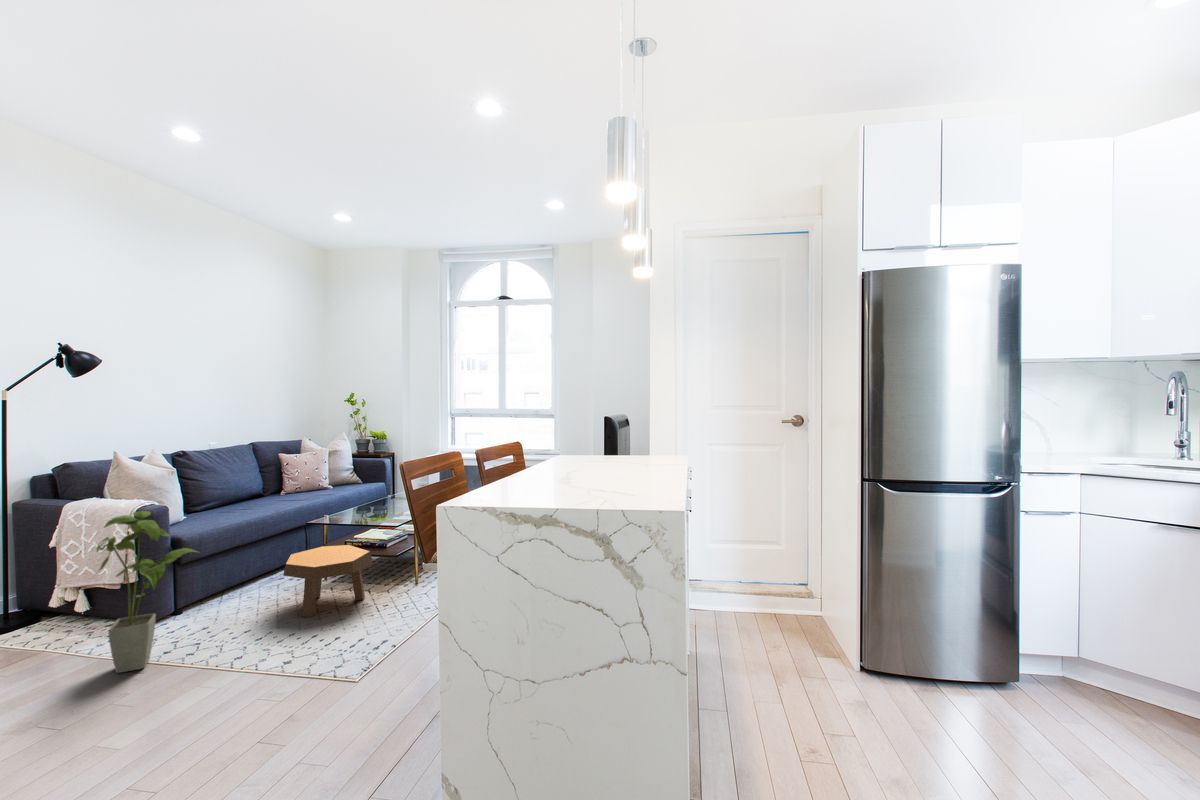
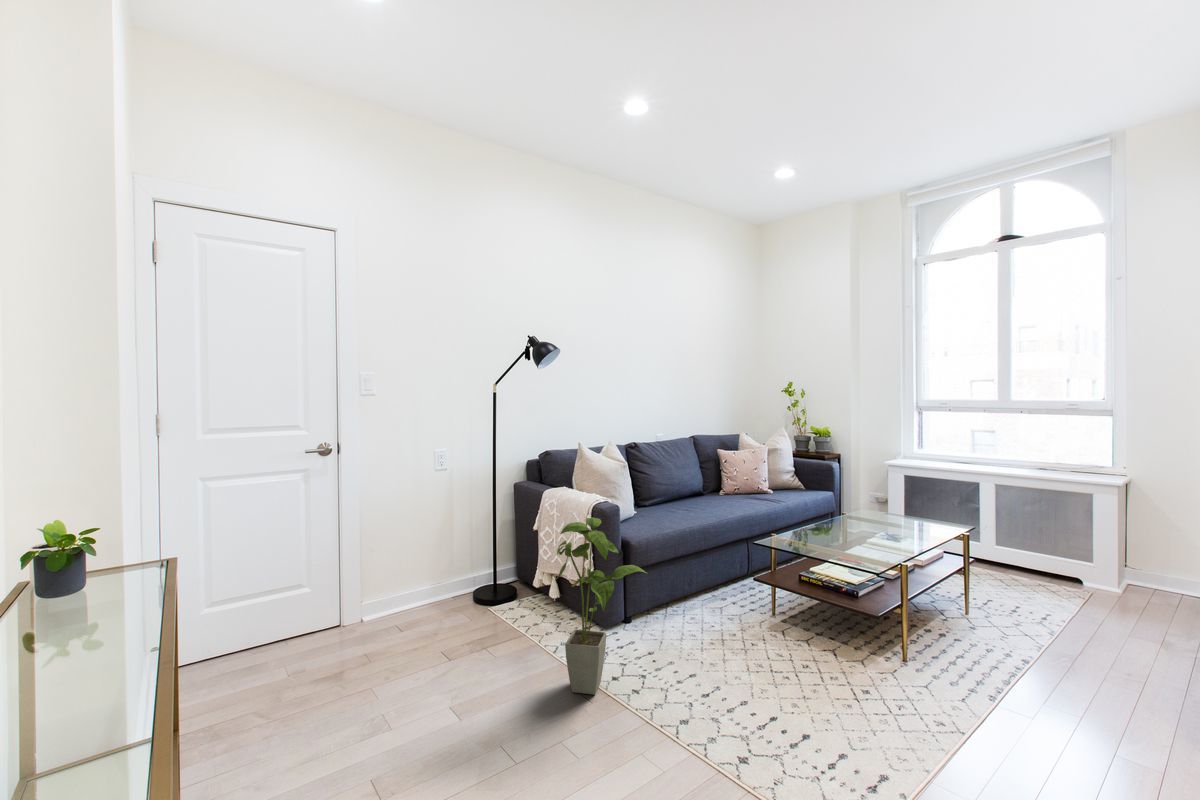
footstool: present [283,545,373,617] -> none [731,577,841,674]

